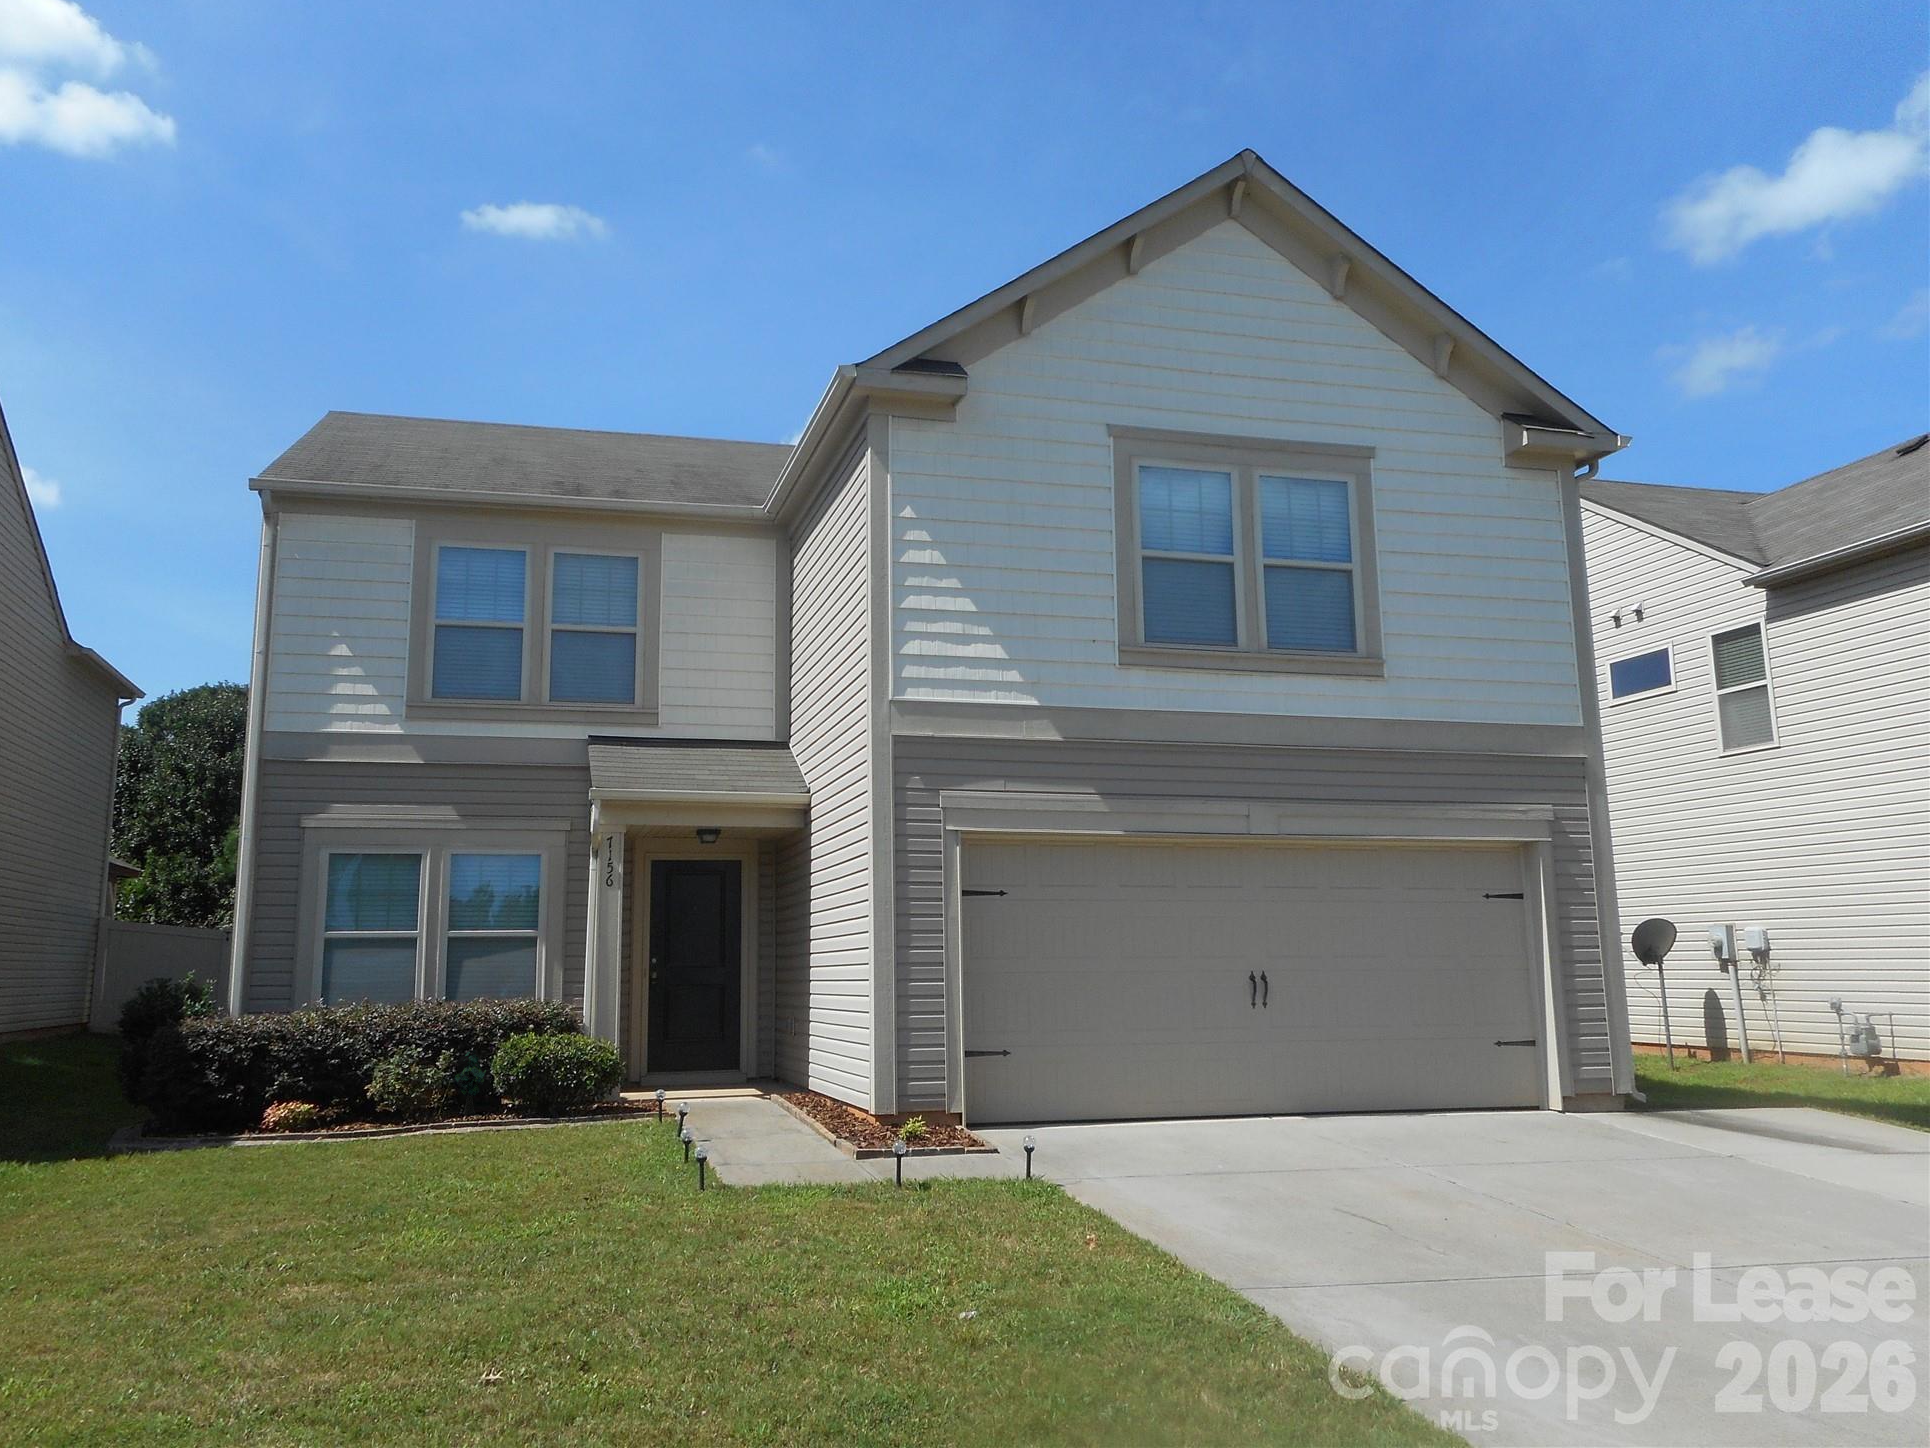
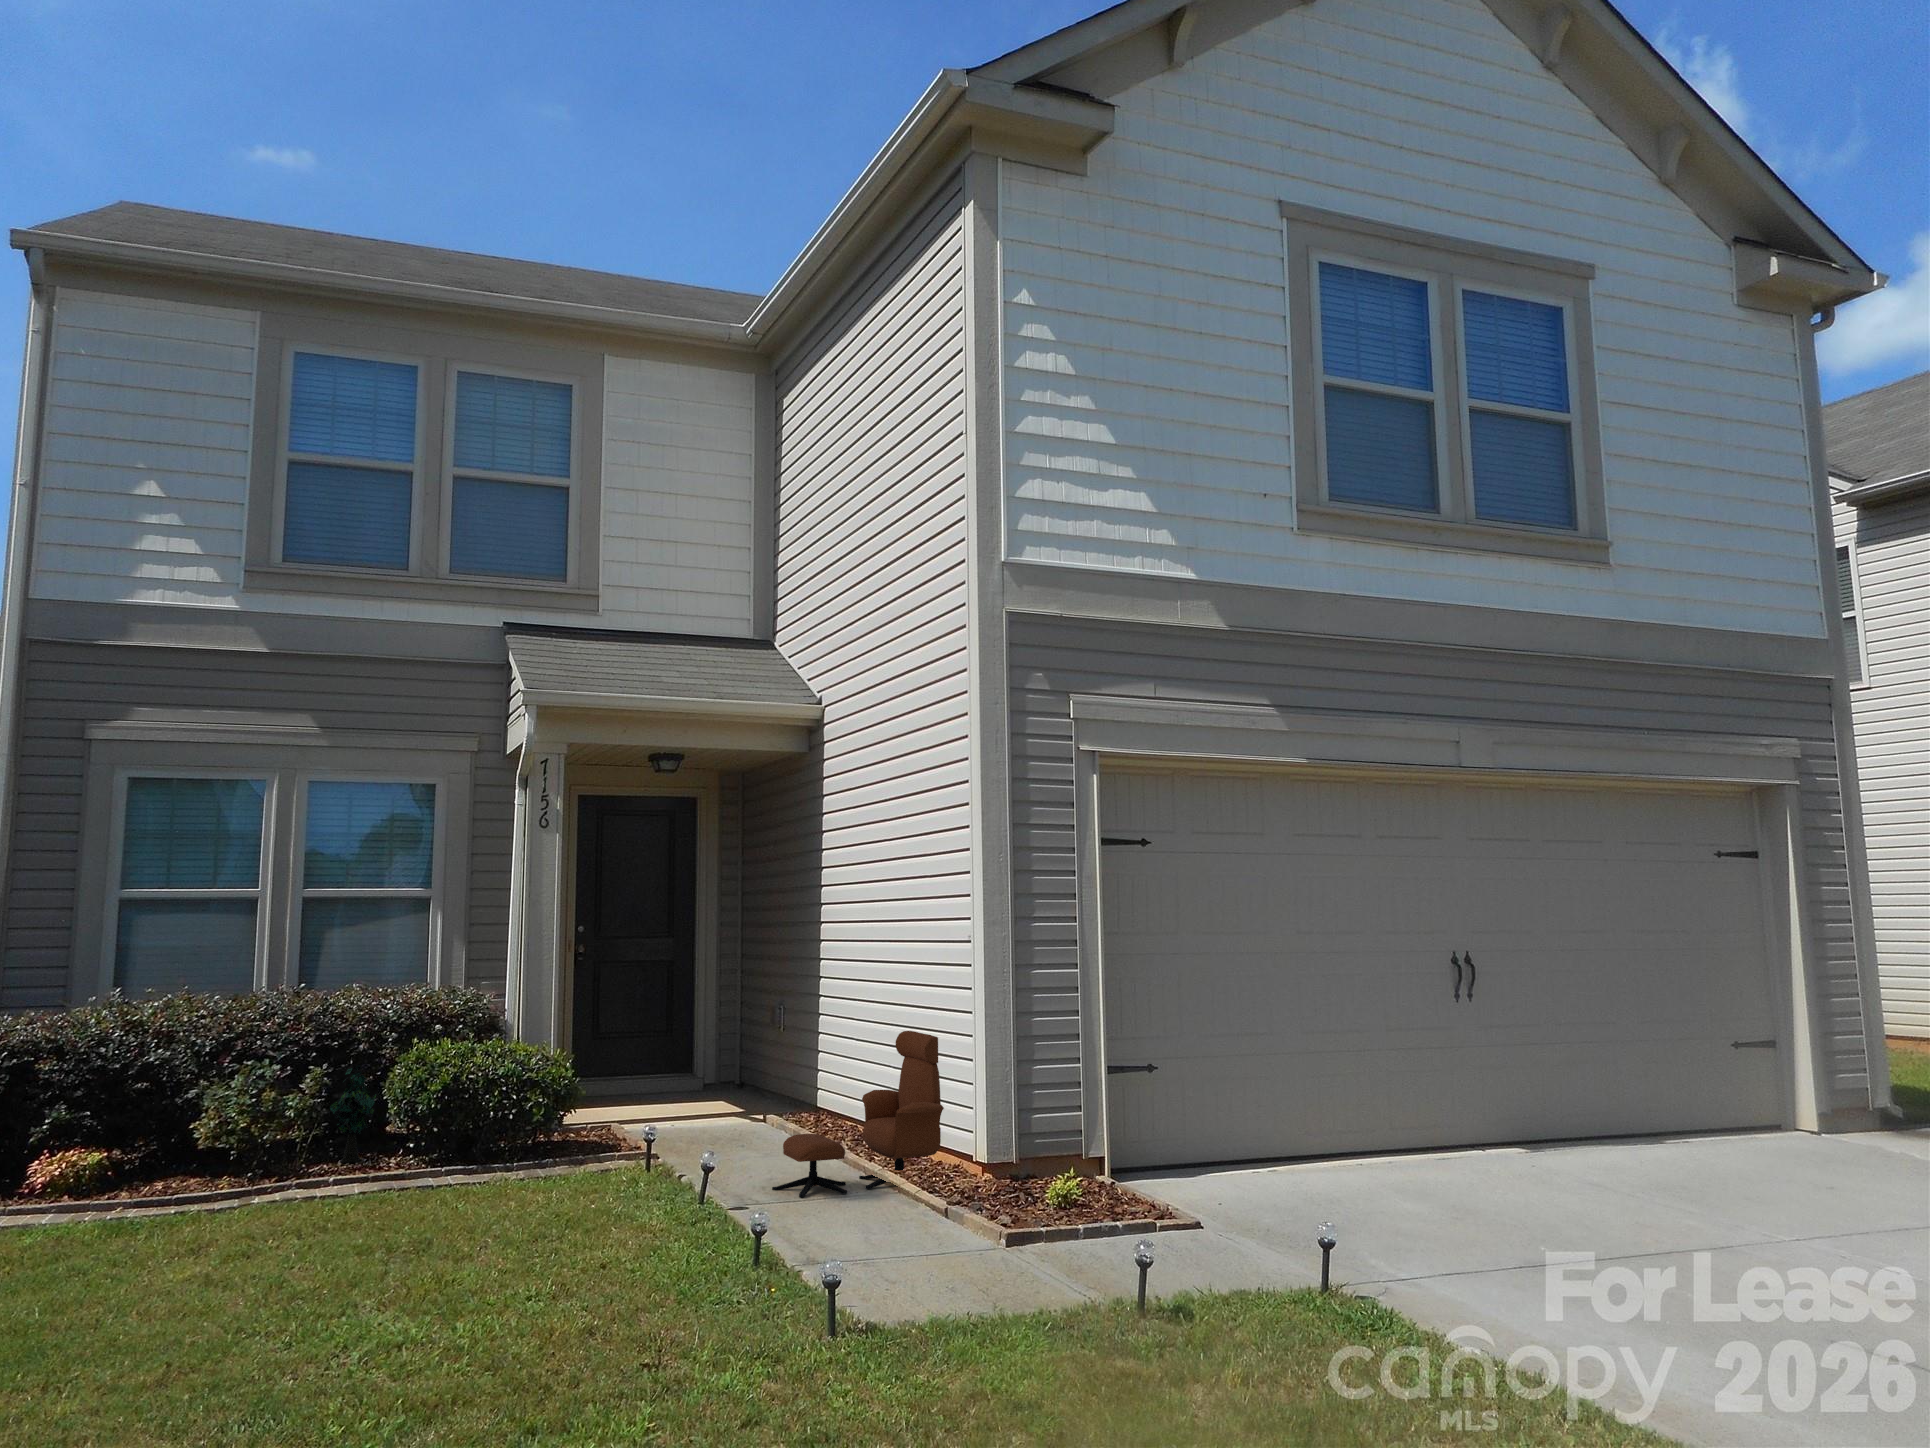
lounge chair: none [735,1026,854,1136] -> present [772,1031,944,1197]

